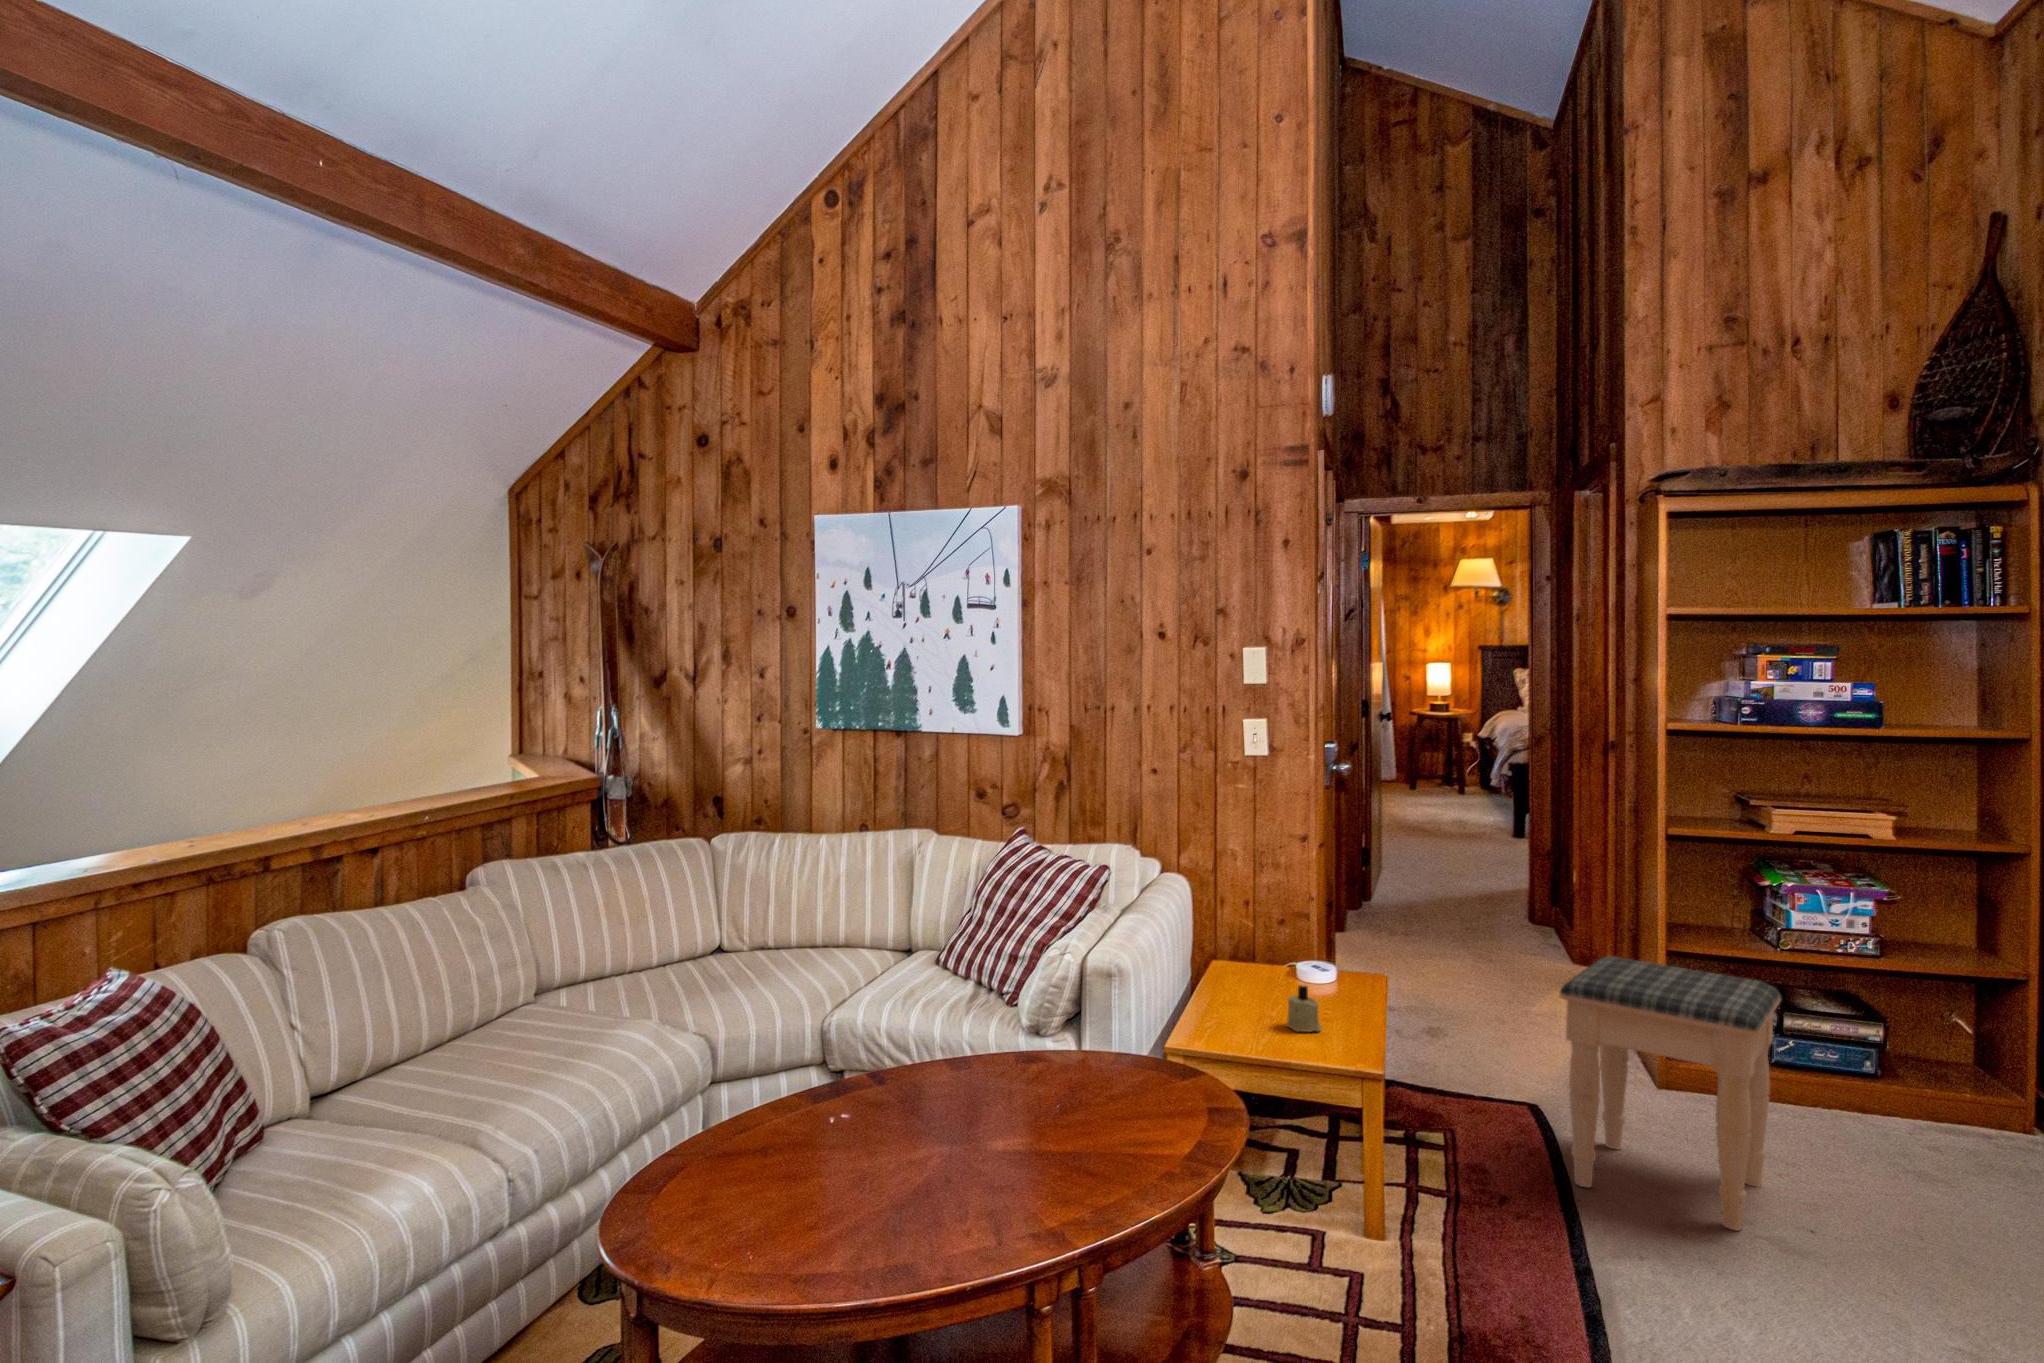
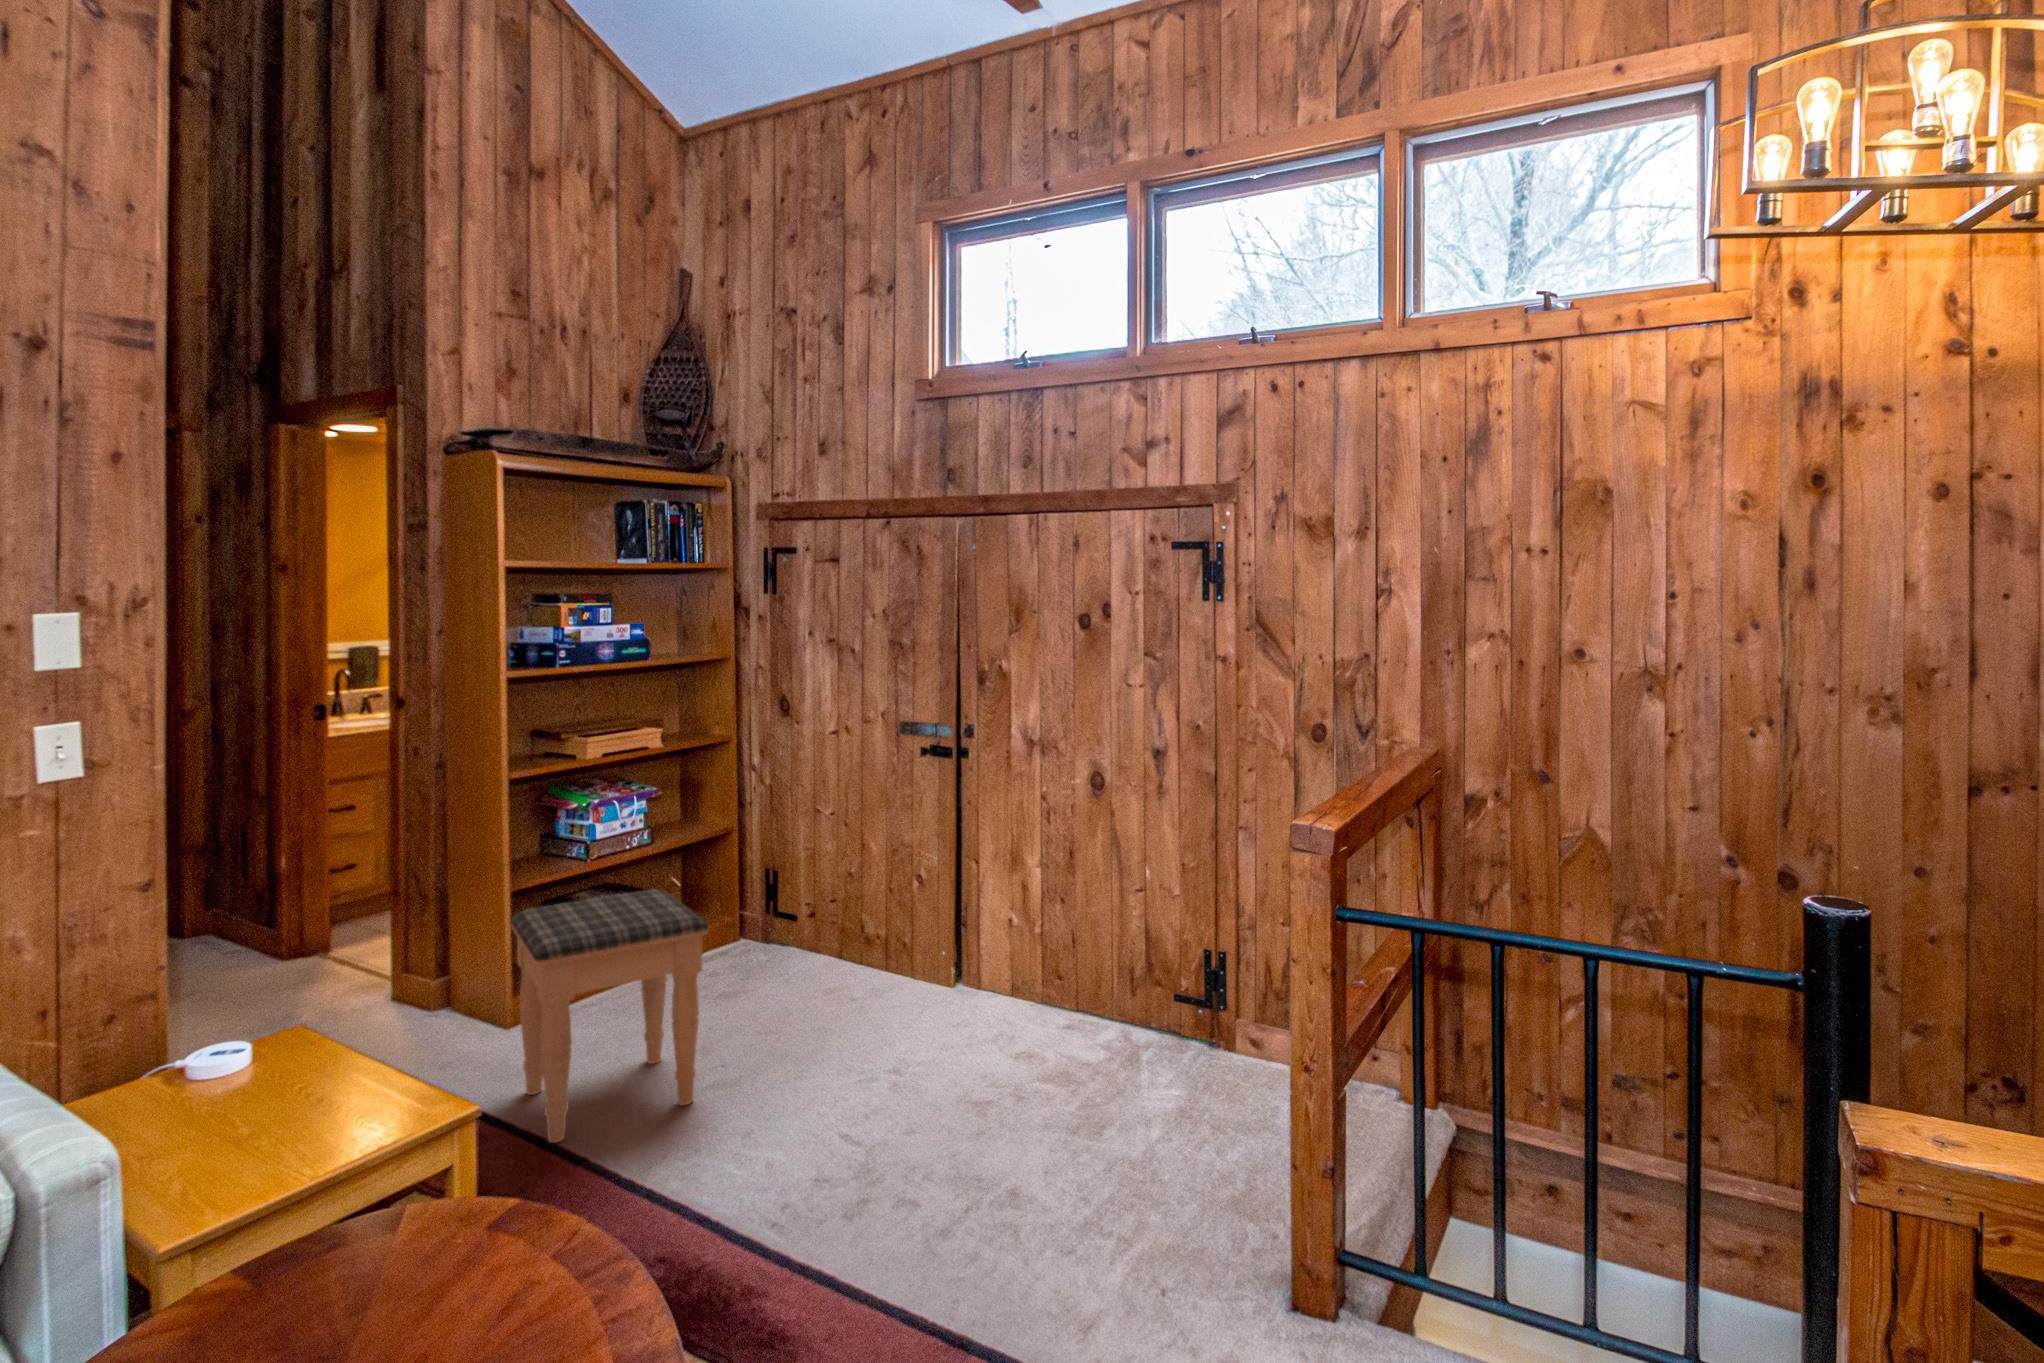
candle: present [1286,985,1321,1032] -> none [270,1077,328,1146]

